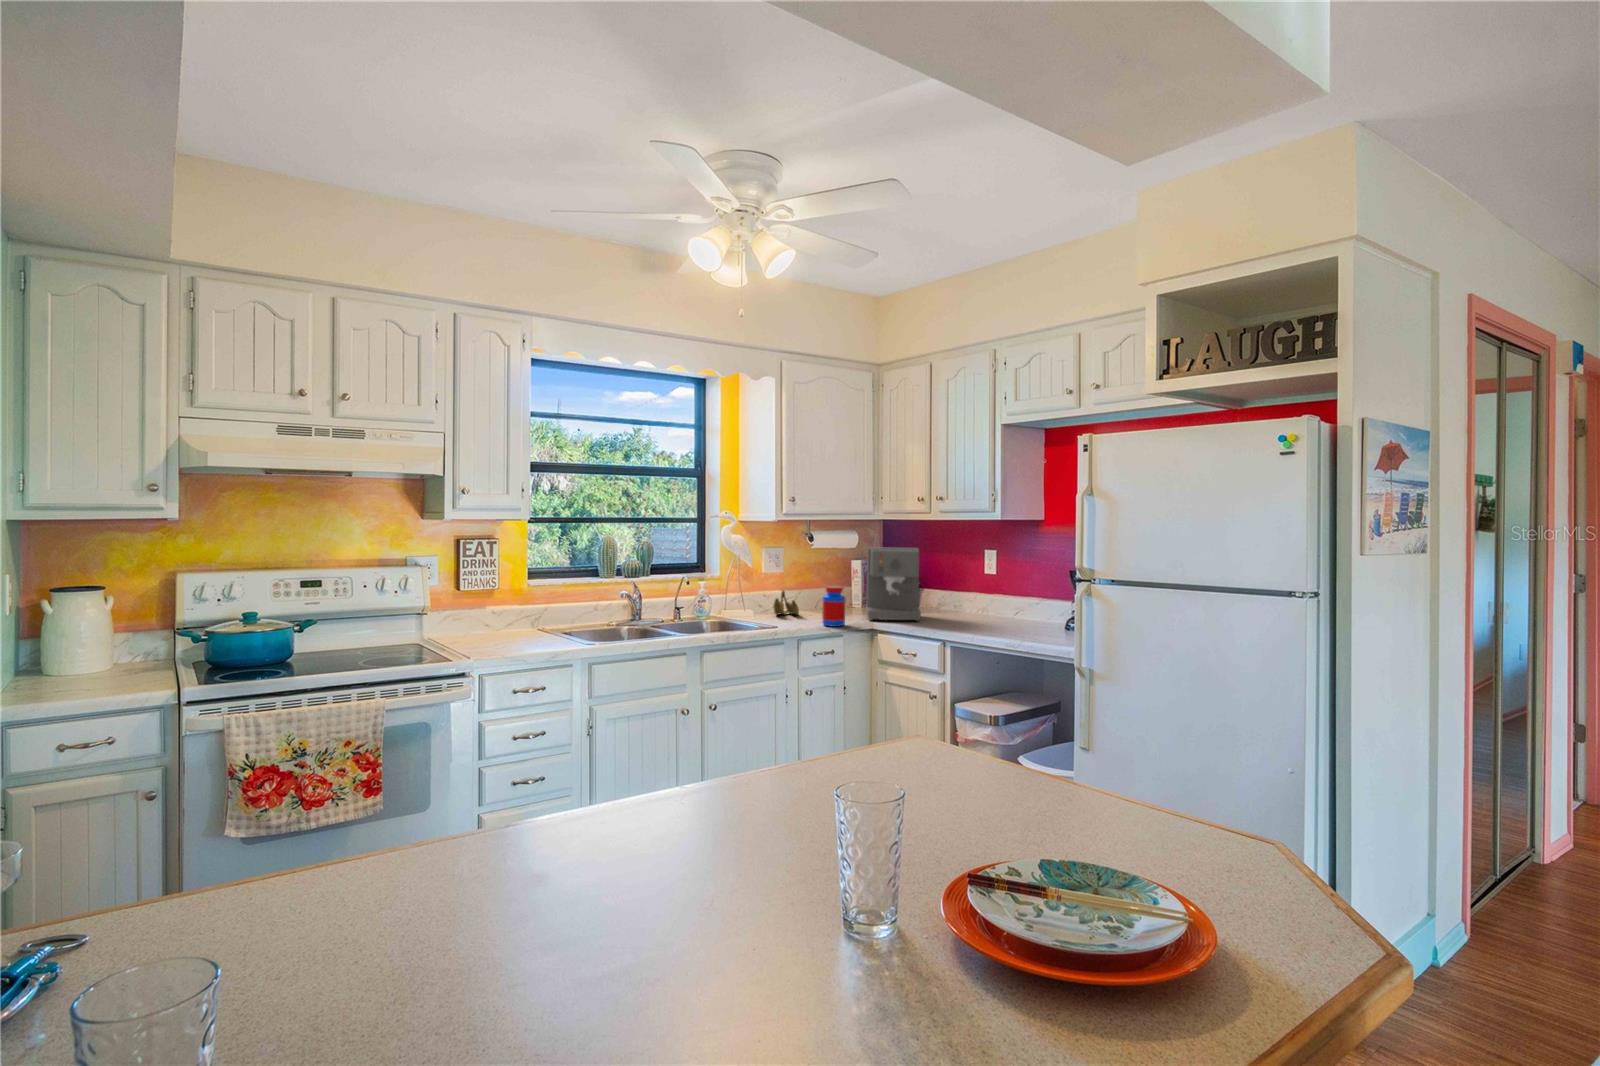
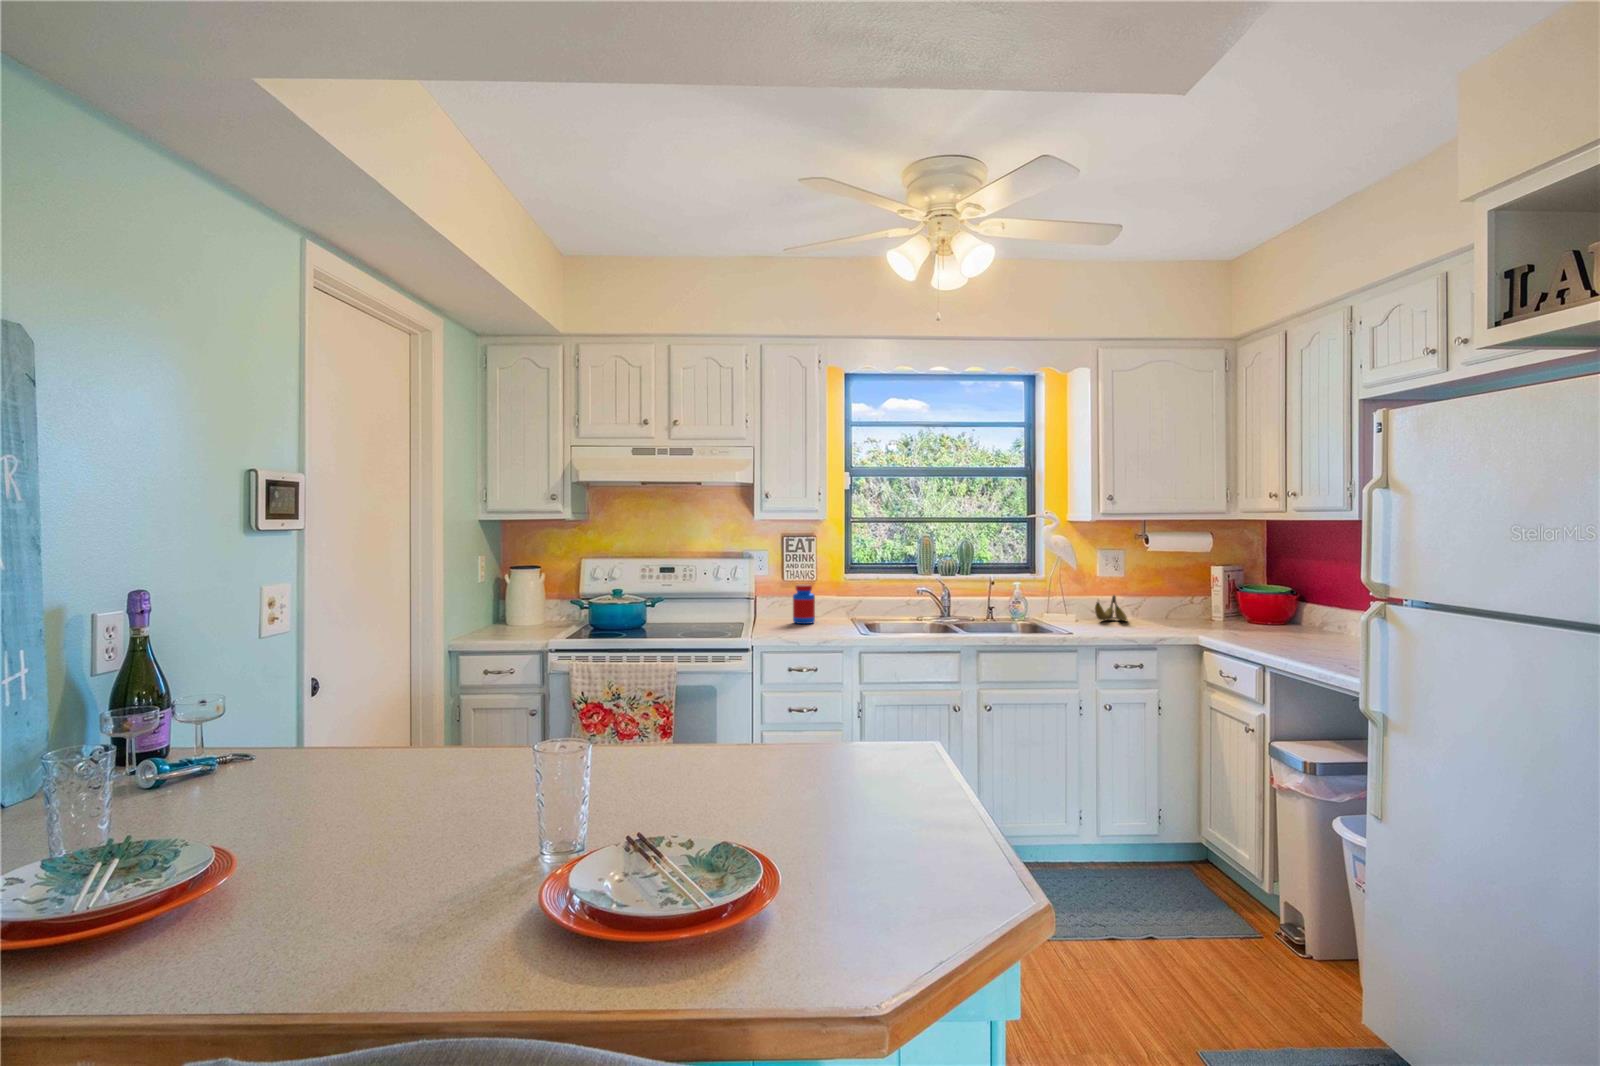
coffee maker: present [866,547,921,621] -> none [1203,549,1280,637]
jar: present [822,586,845,627] -> present [793,584,815,624]

